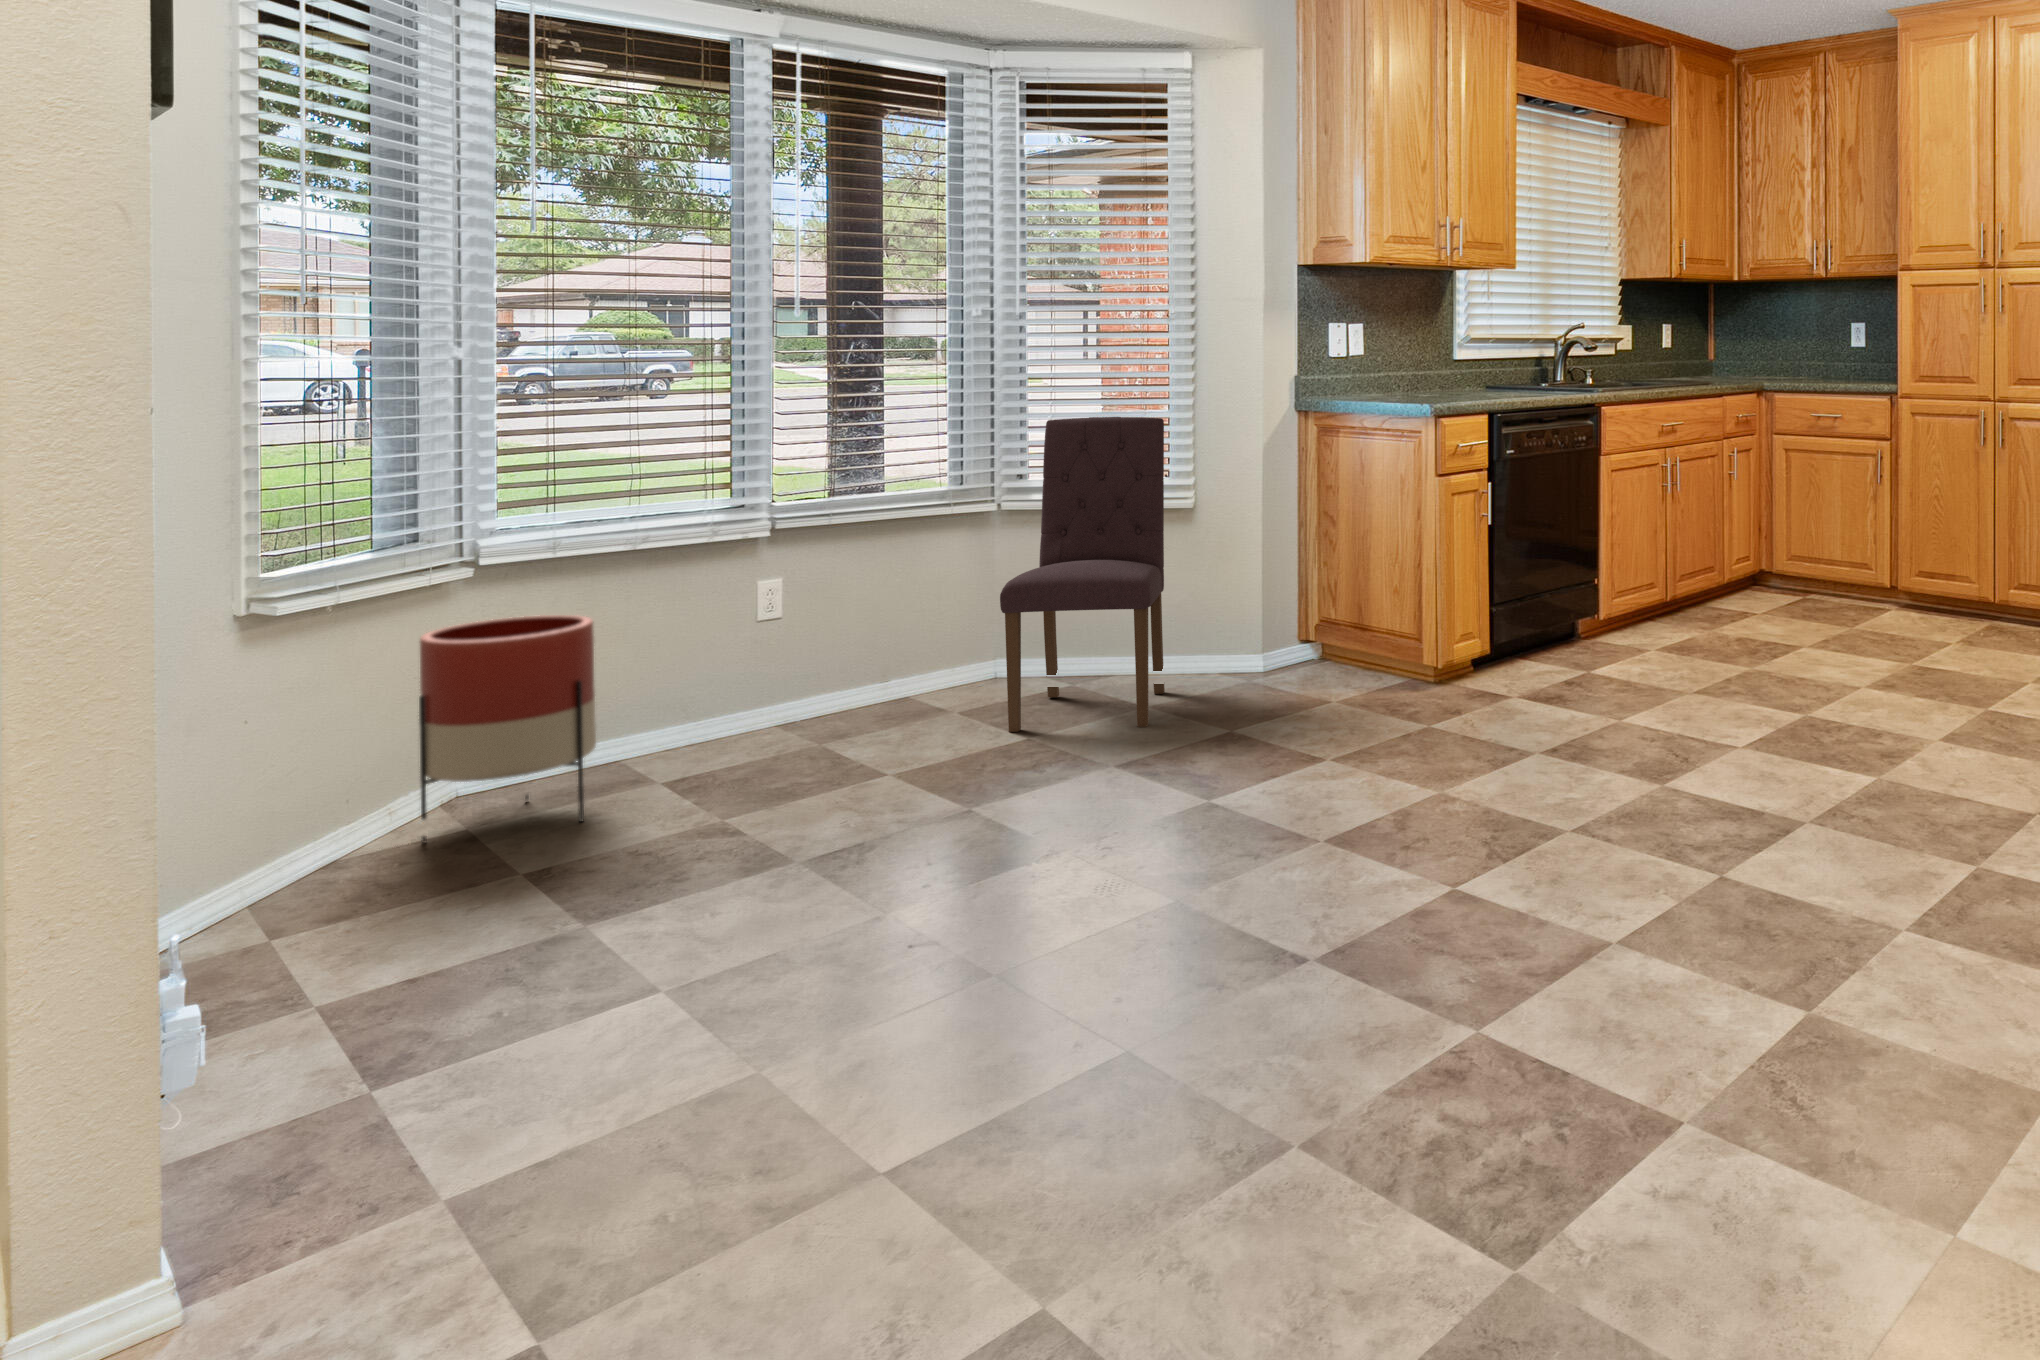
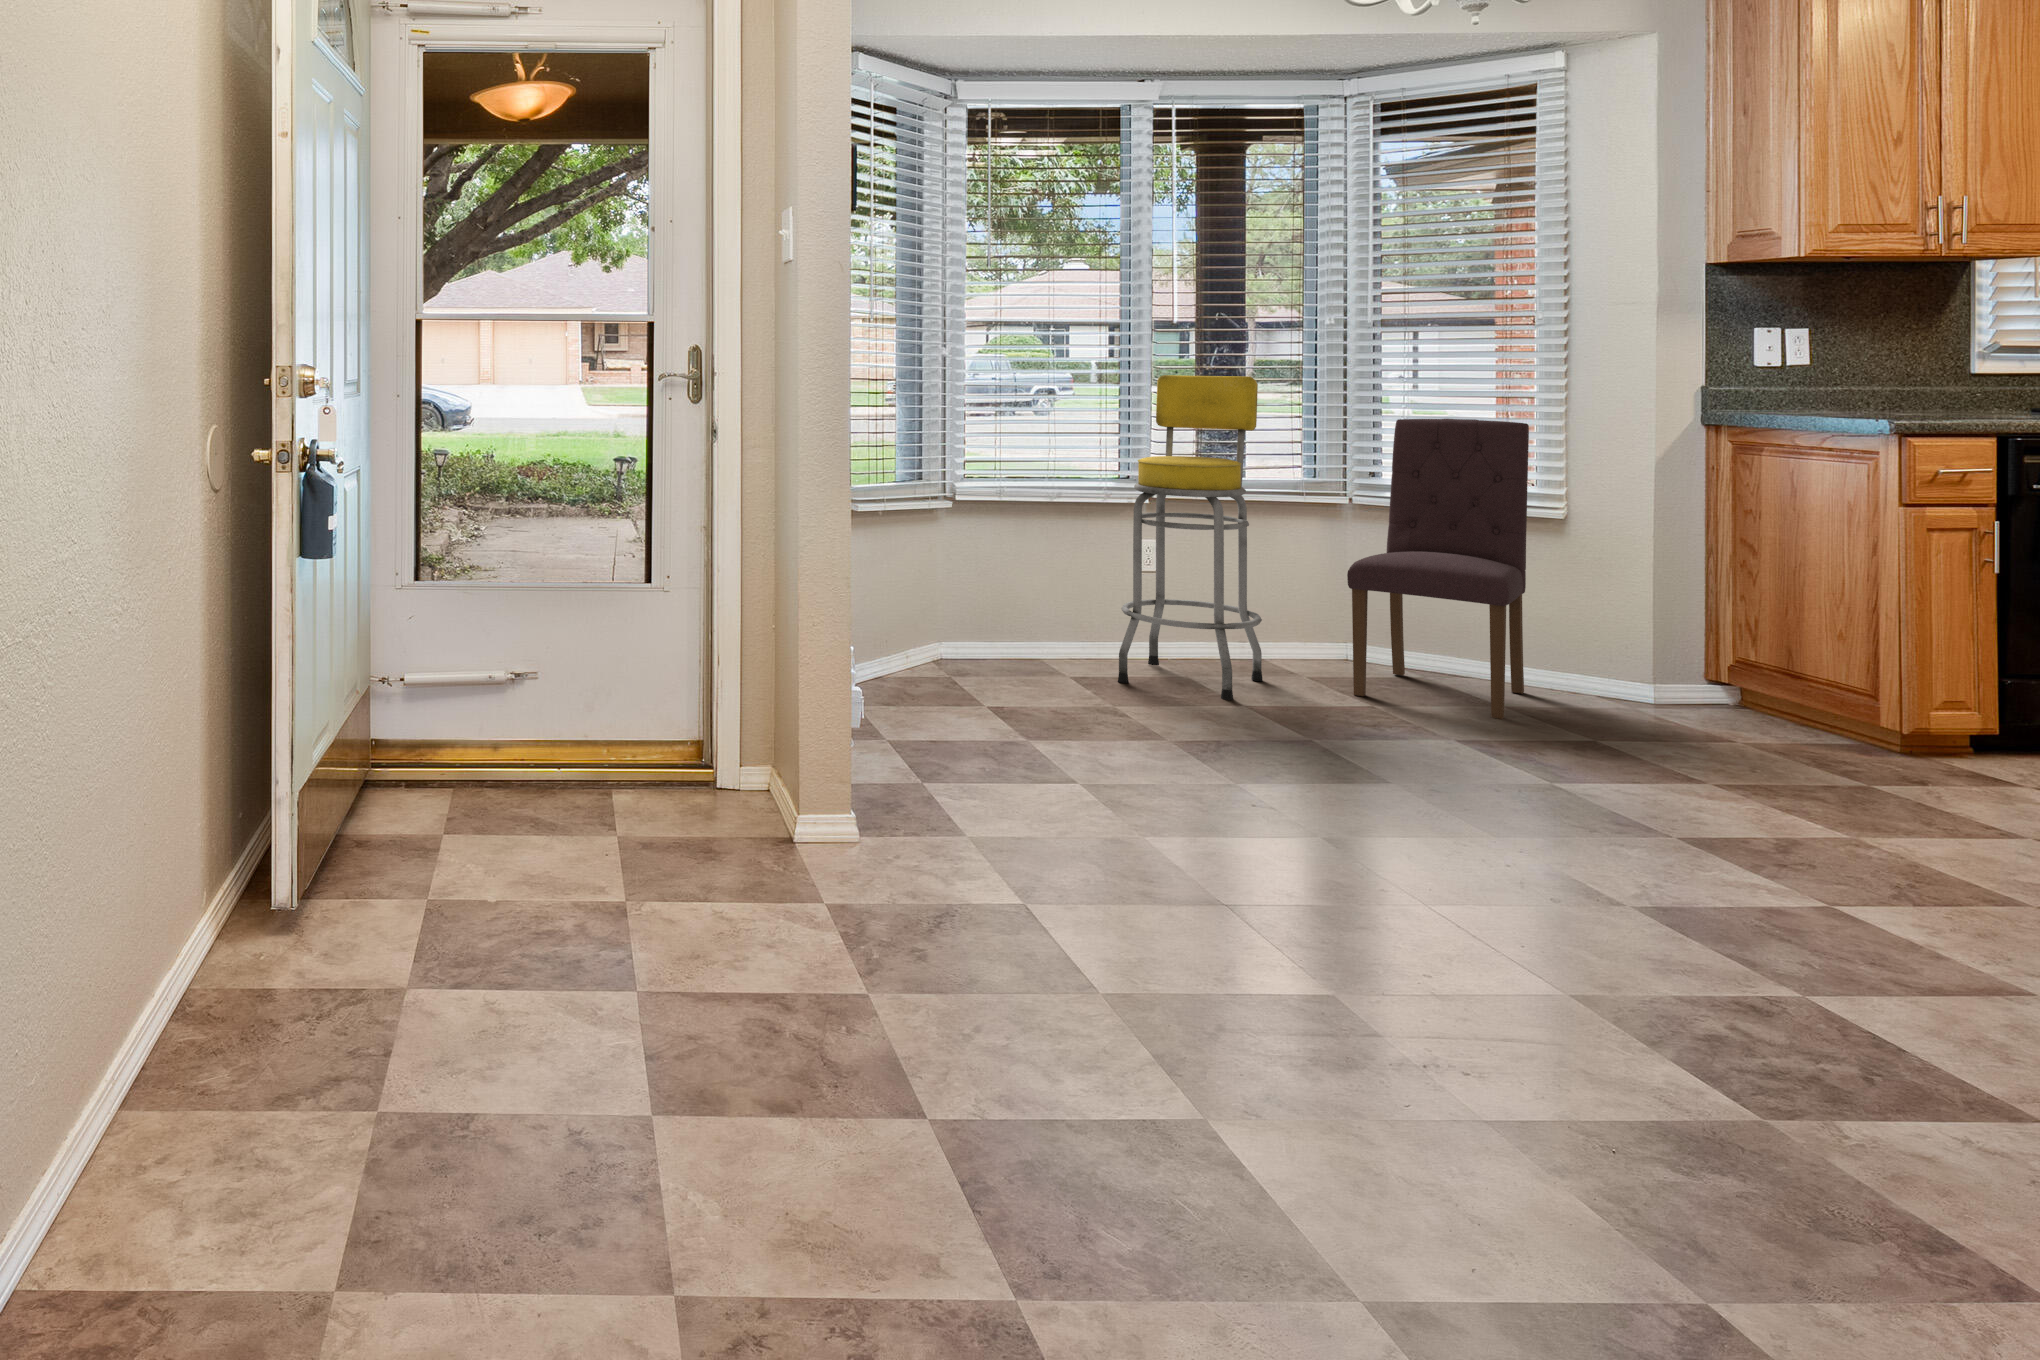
bar stool: none [732,377,913,779] -> present [1118,375,1263,700]
planter: present [419,615,596,843] -> none [923,537,1026,687]

